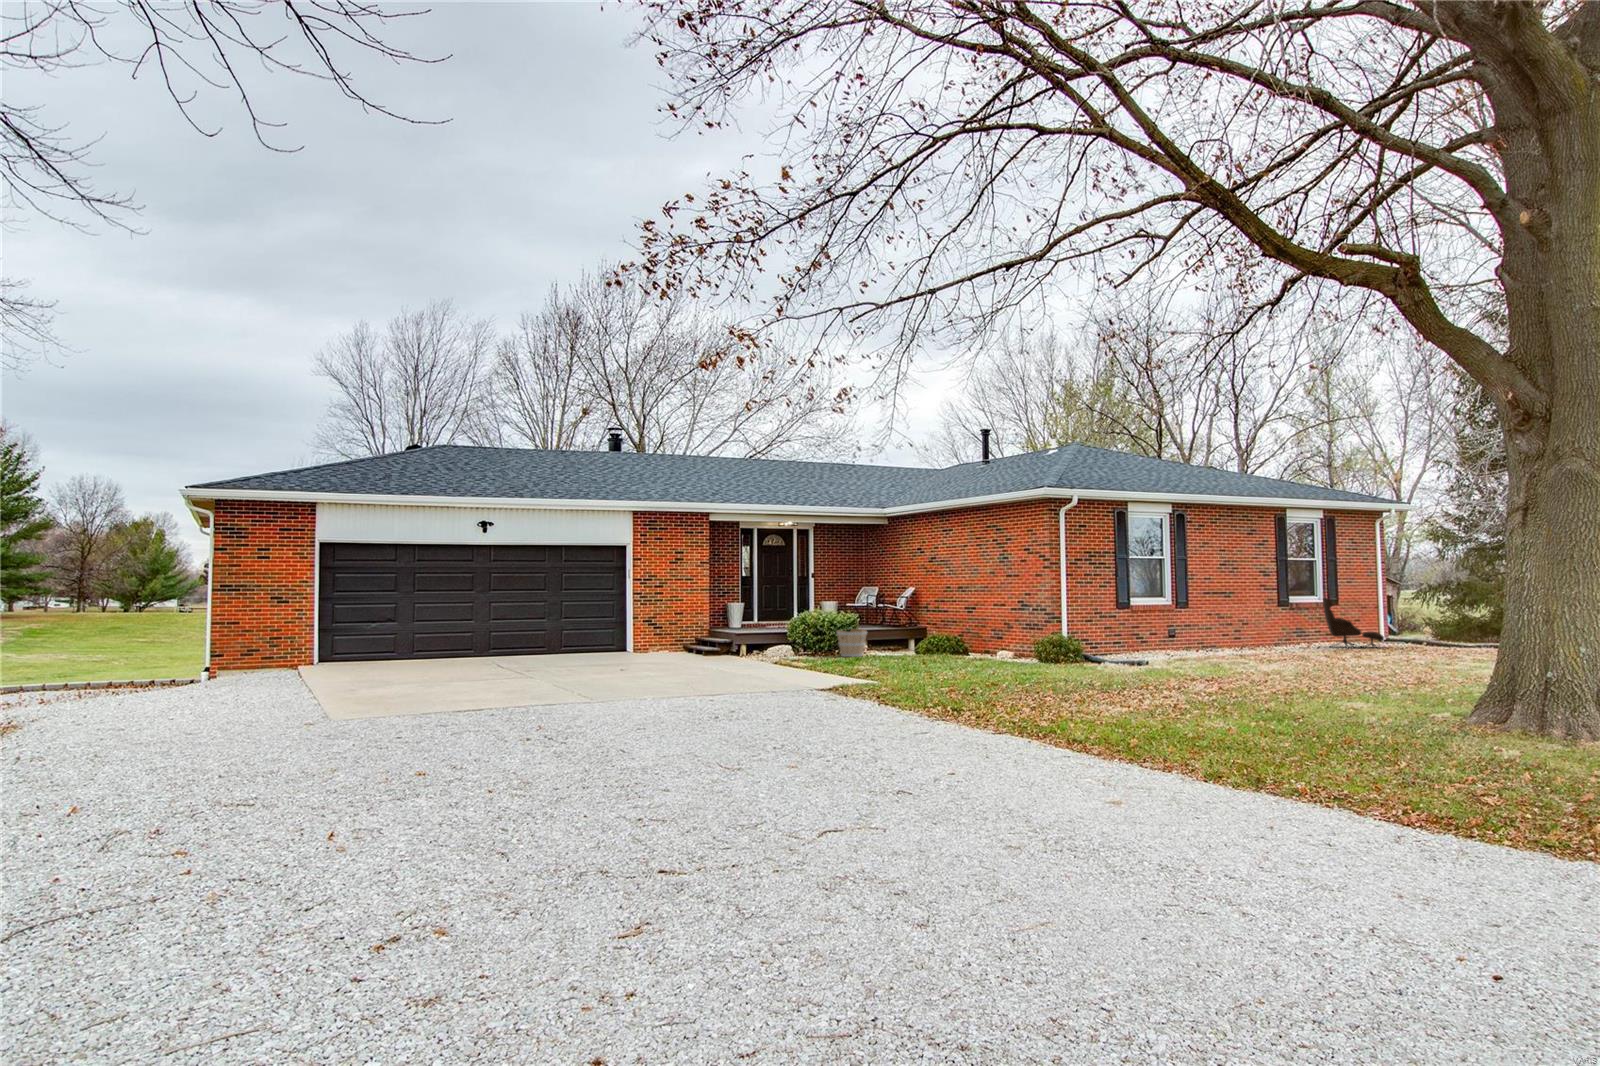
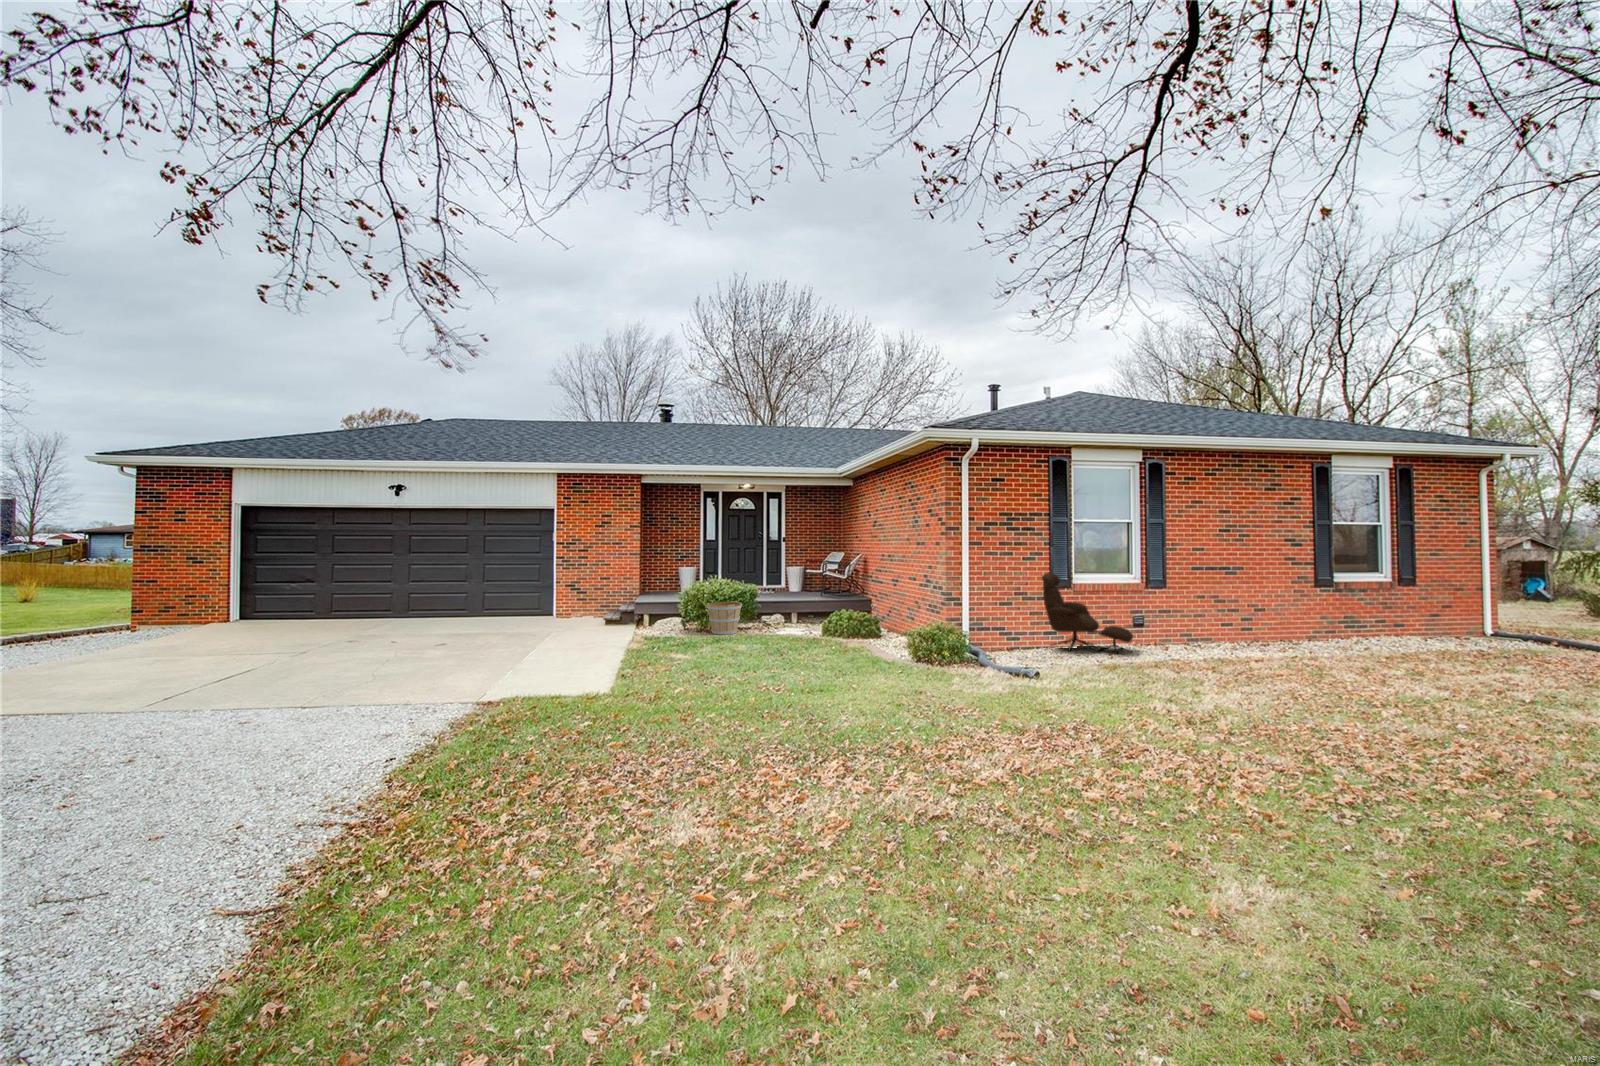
lounge chair: present [1323,598,1384,648] -> present [1042,573,1133,654]

